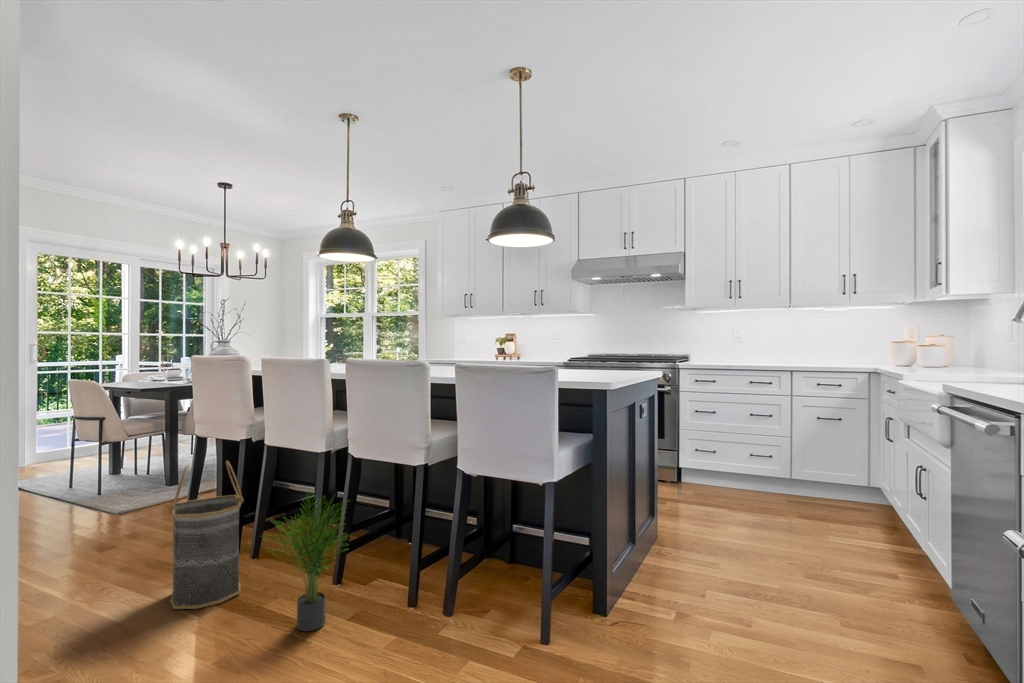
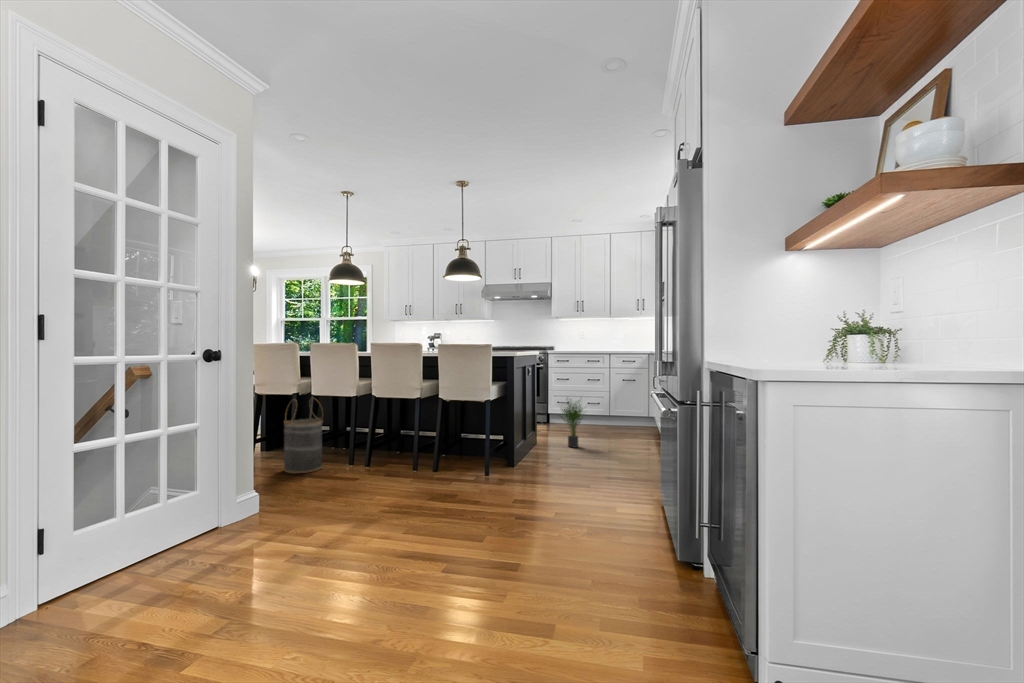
potted plant: present [273,501,347,631] -> present [562,399,583,448]

